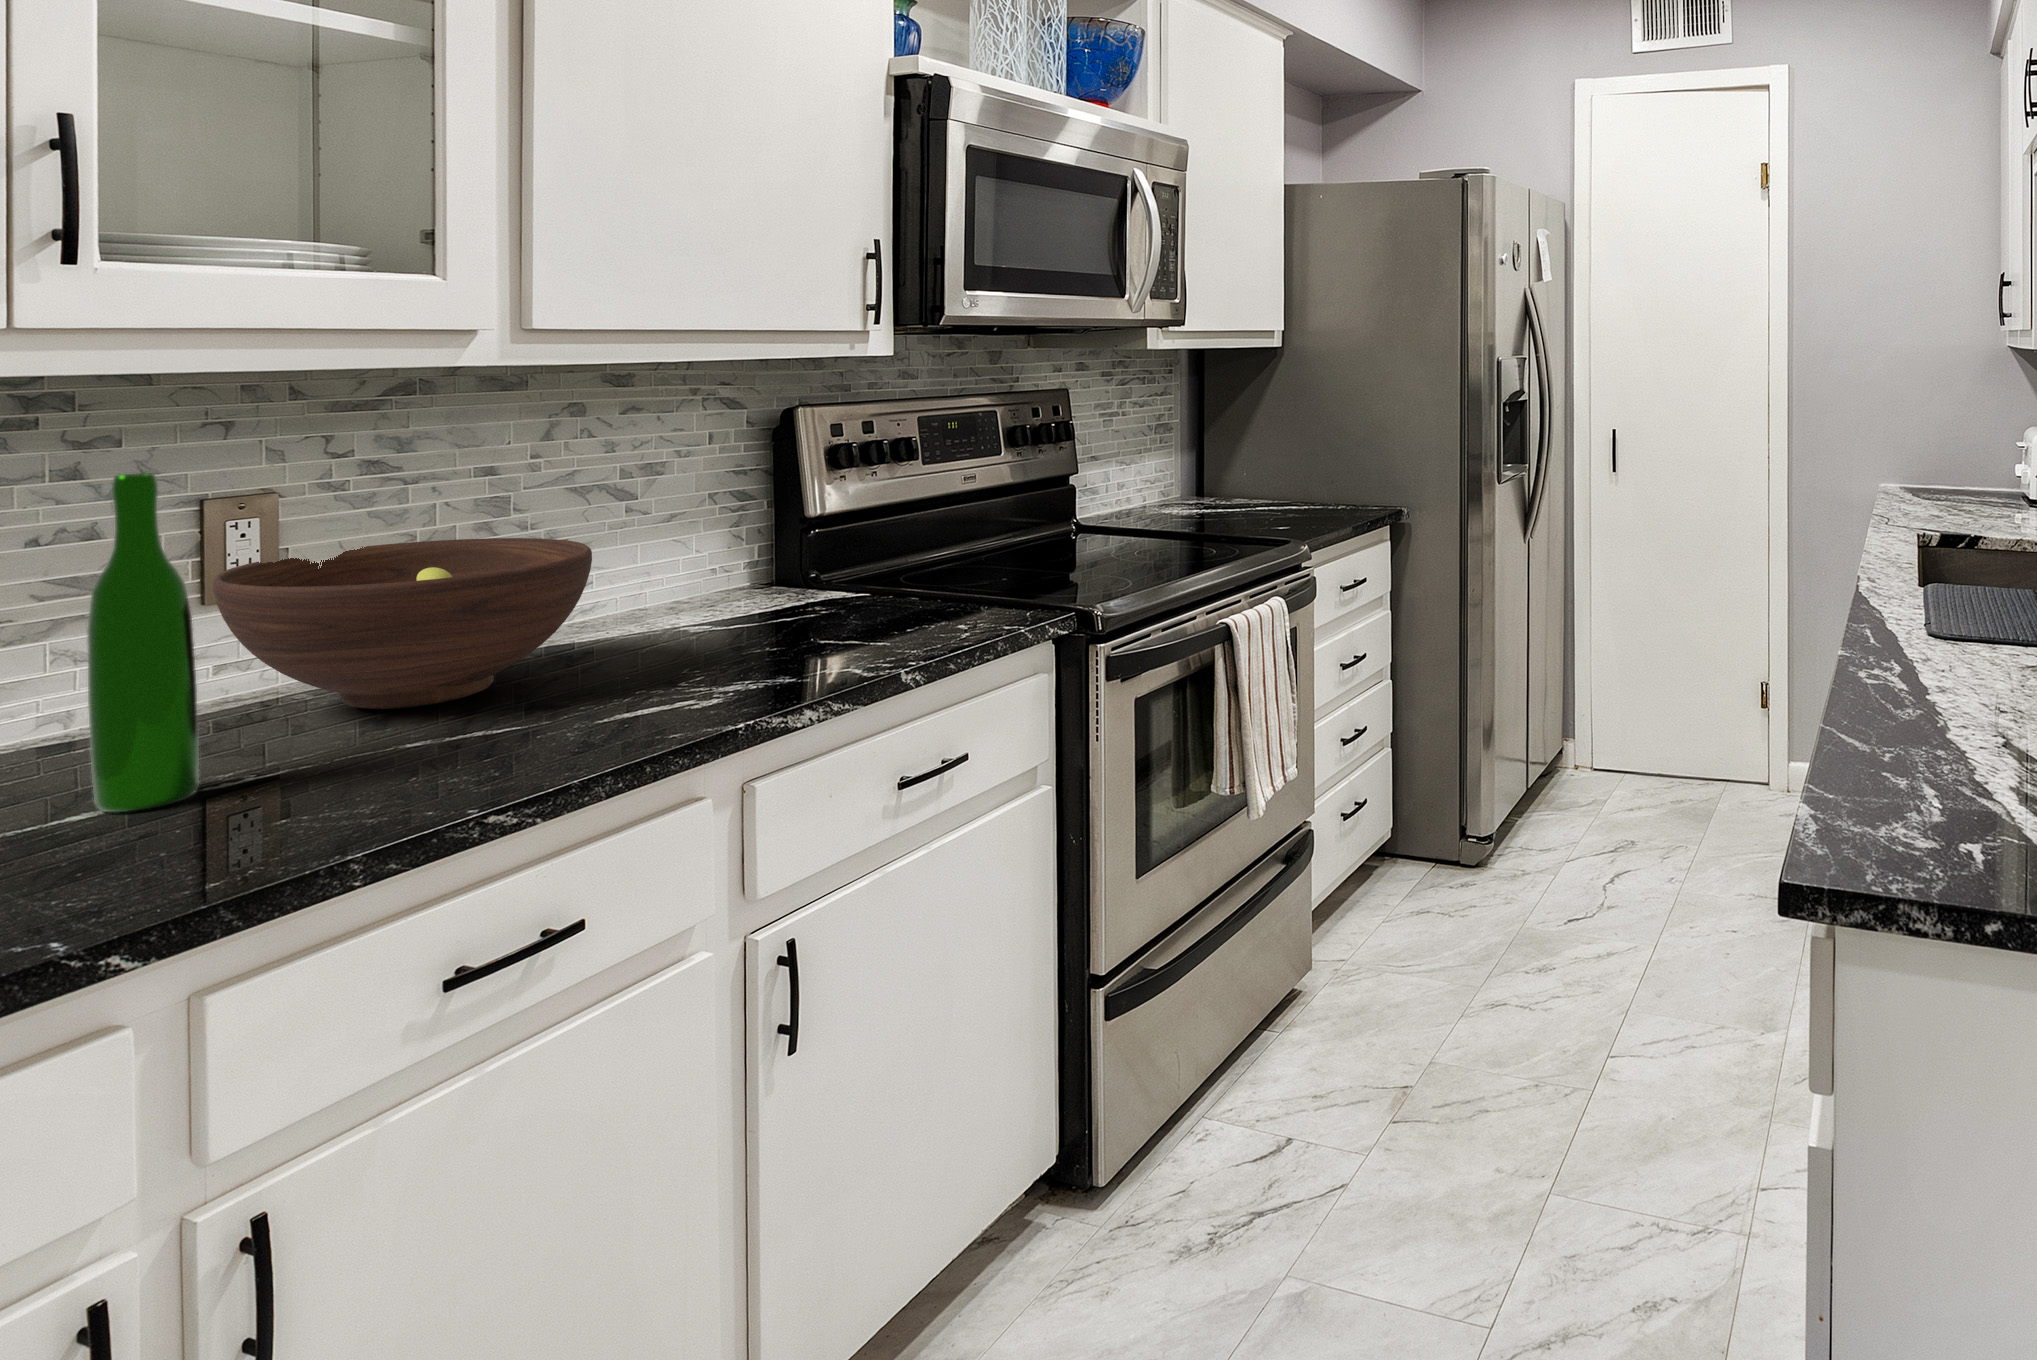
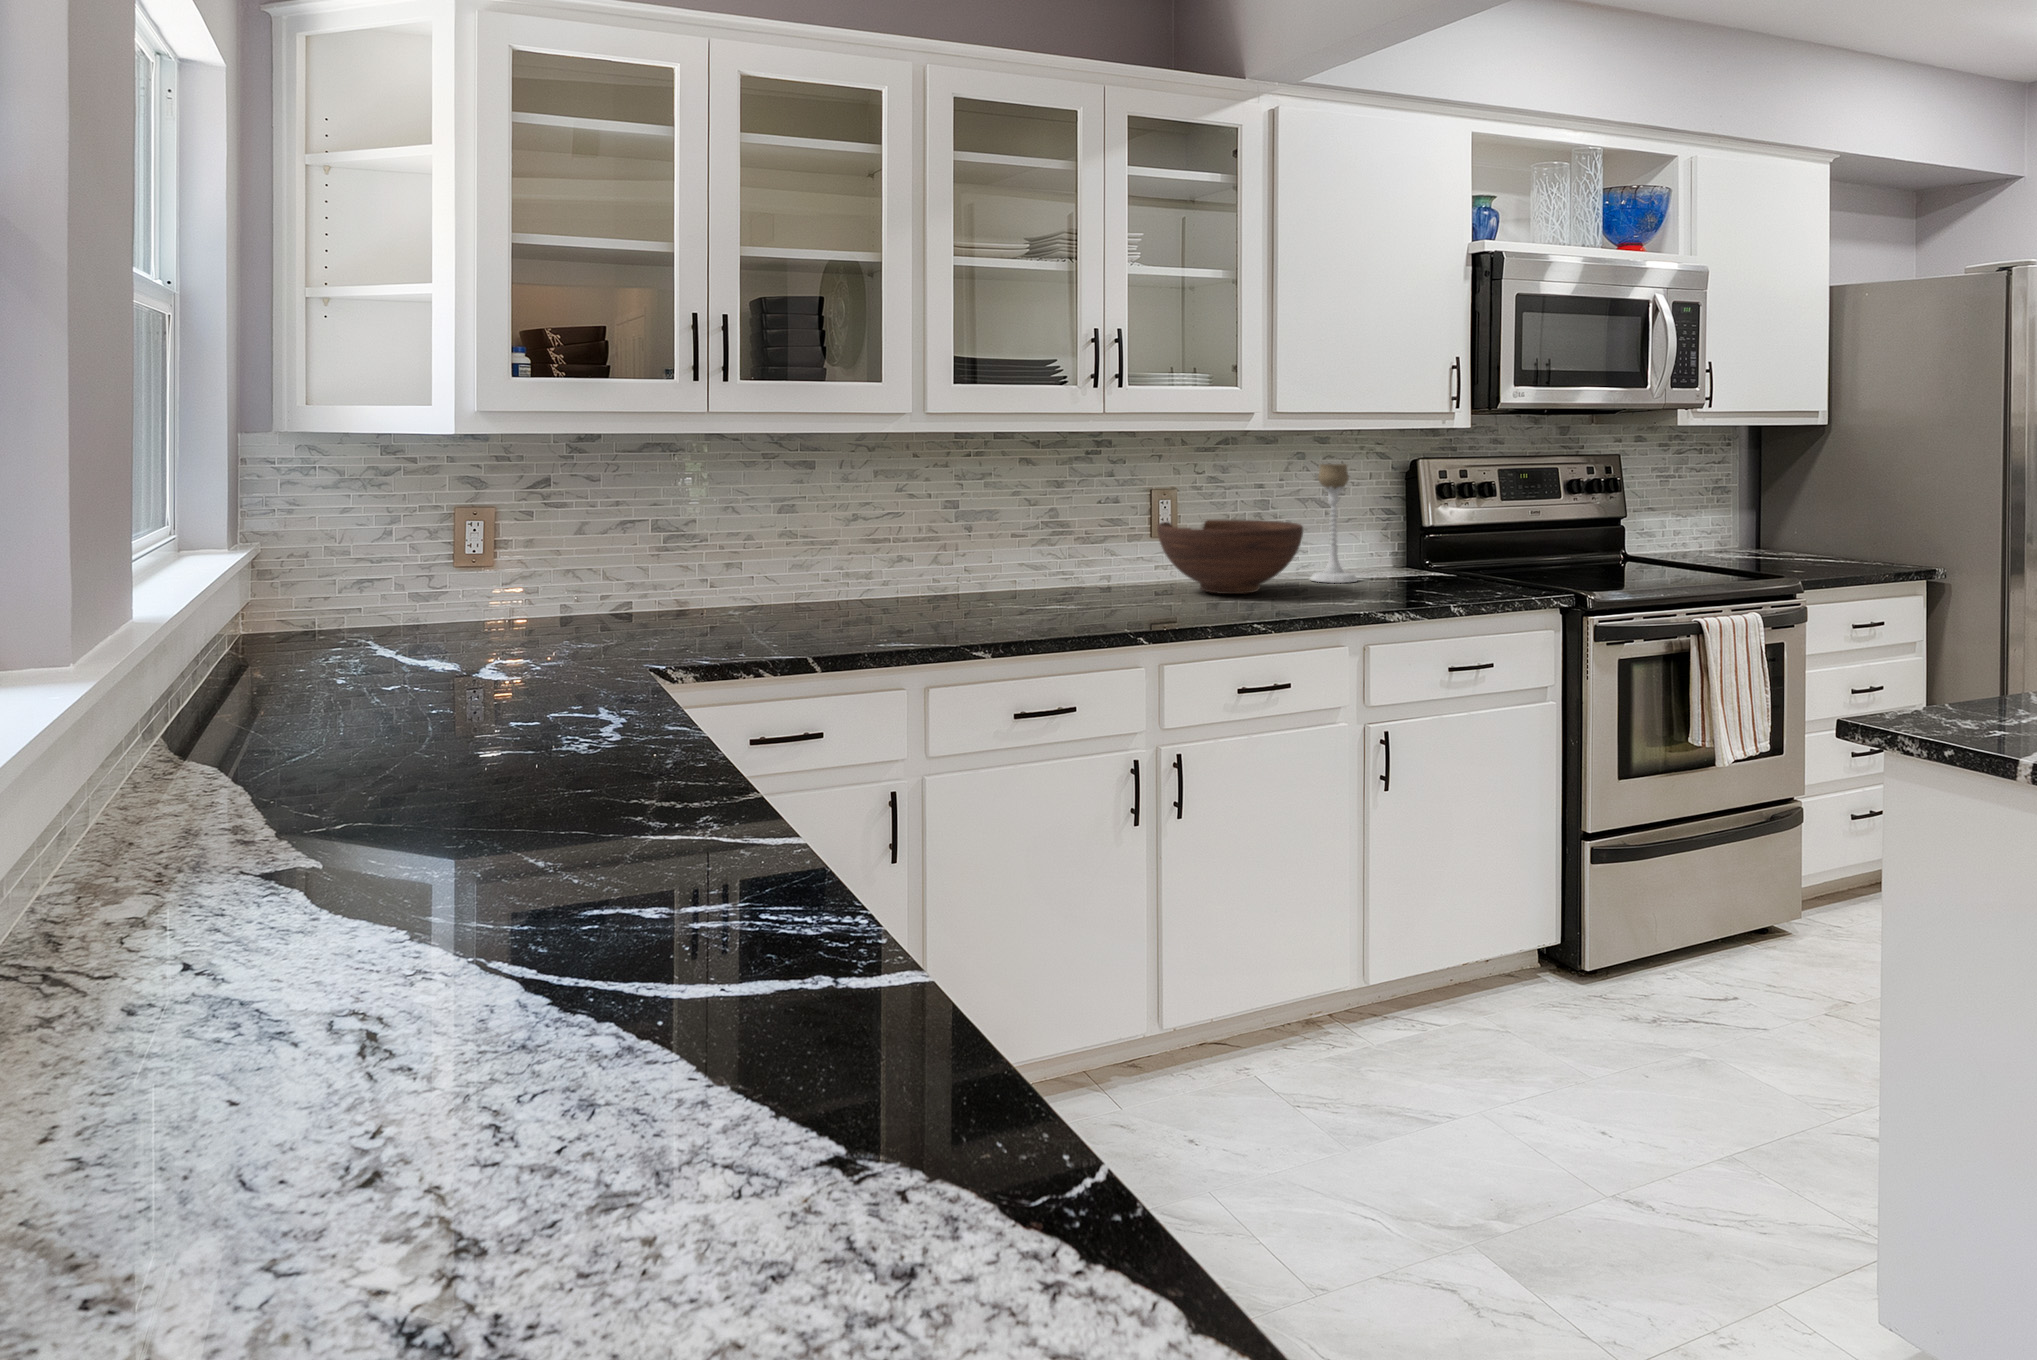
candle holder: none [602,421,700,635] -> present [1310,464,1357,583]
wine bottle: present [87,473,199,812] -> none [1127,472,1159,608]

